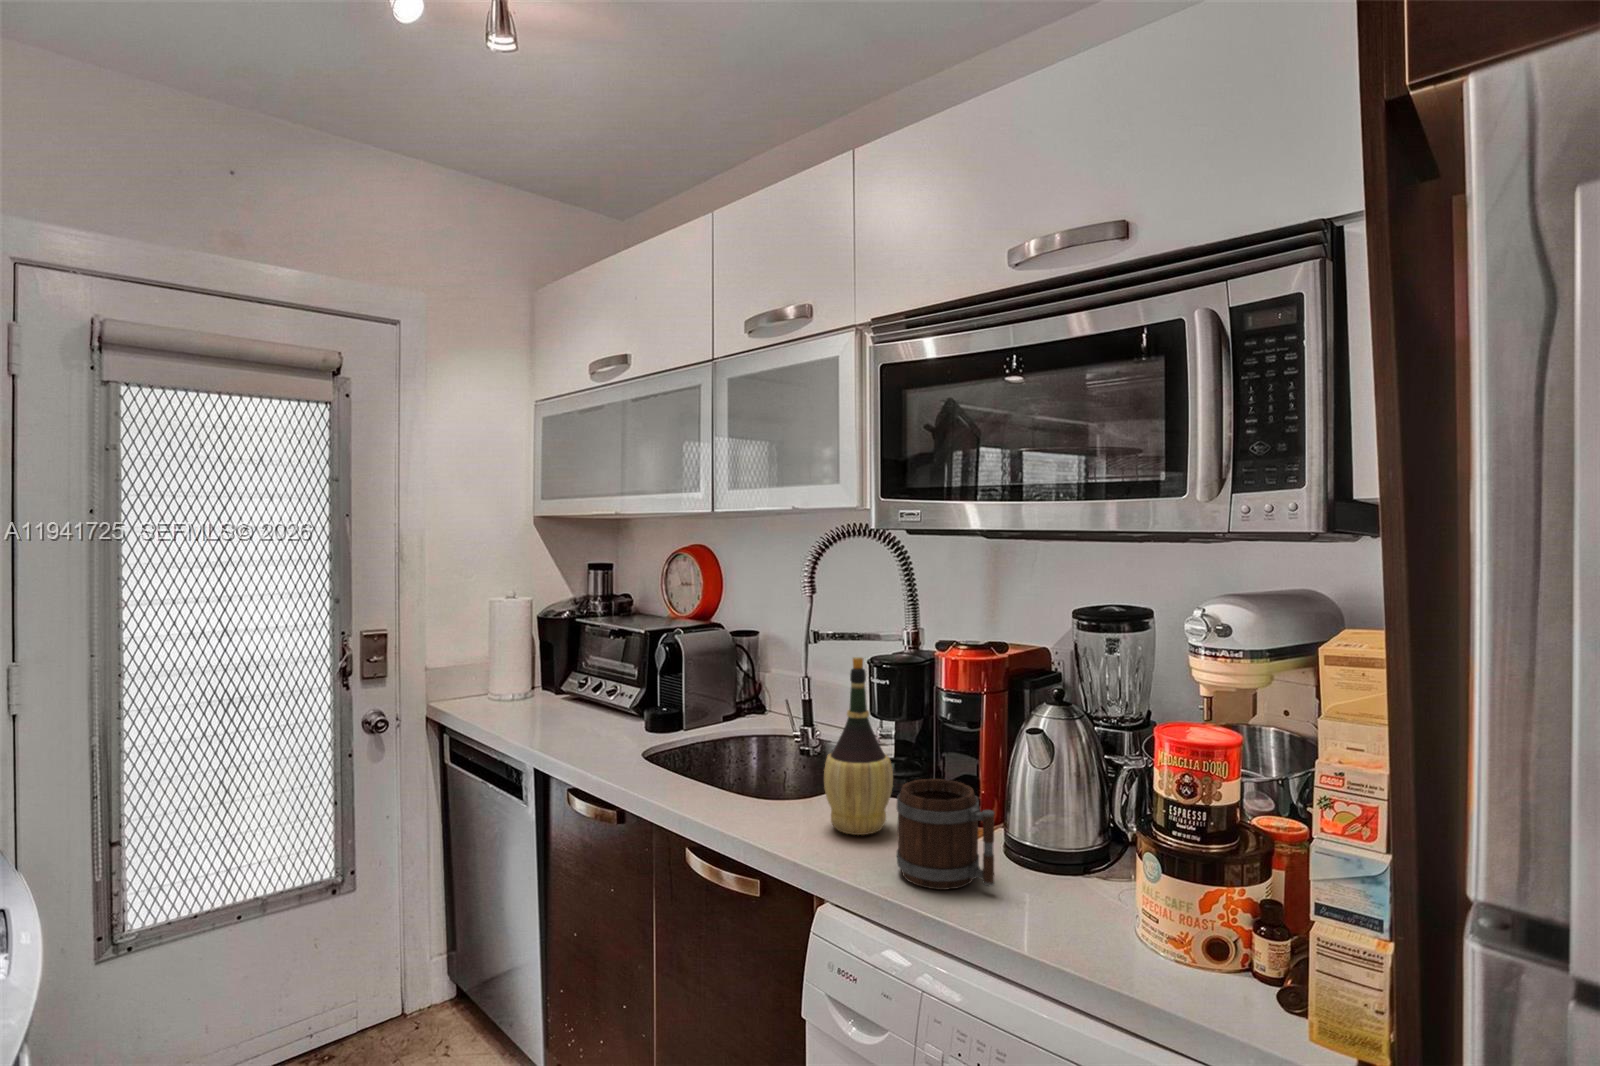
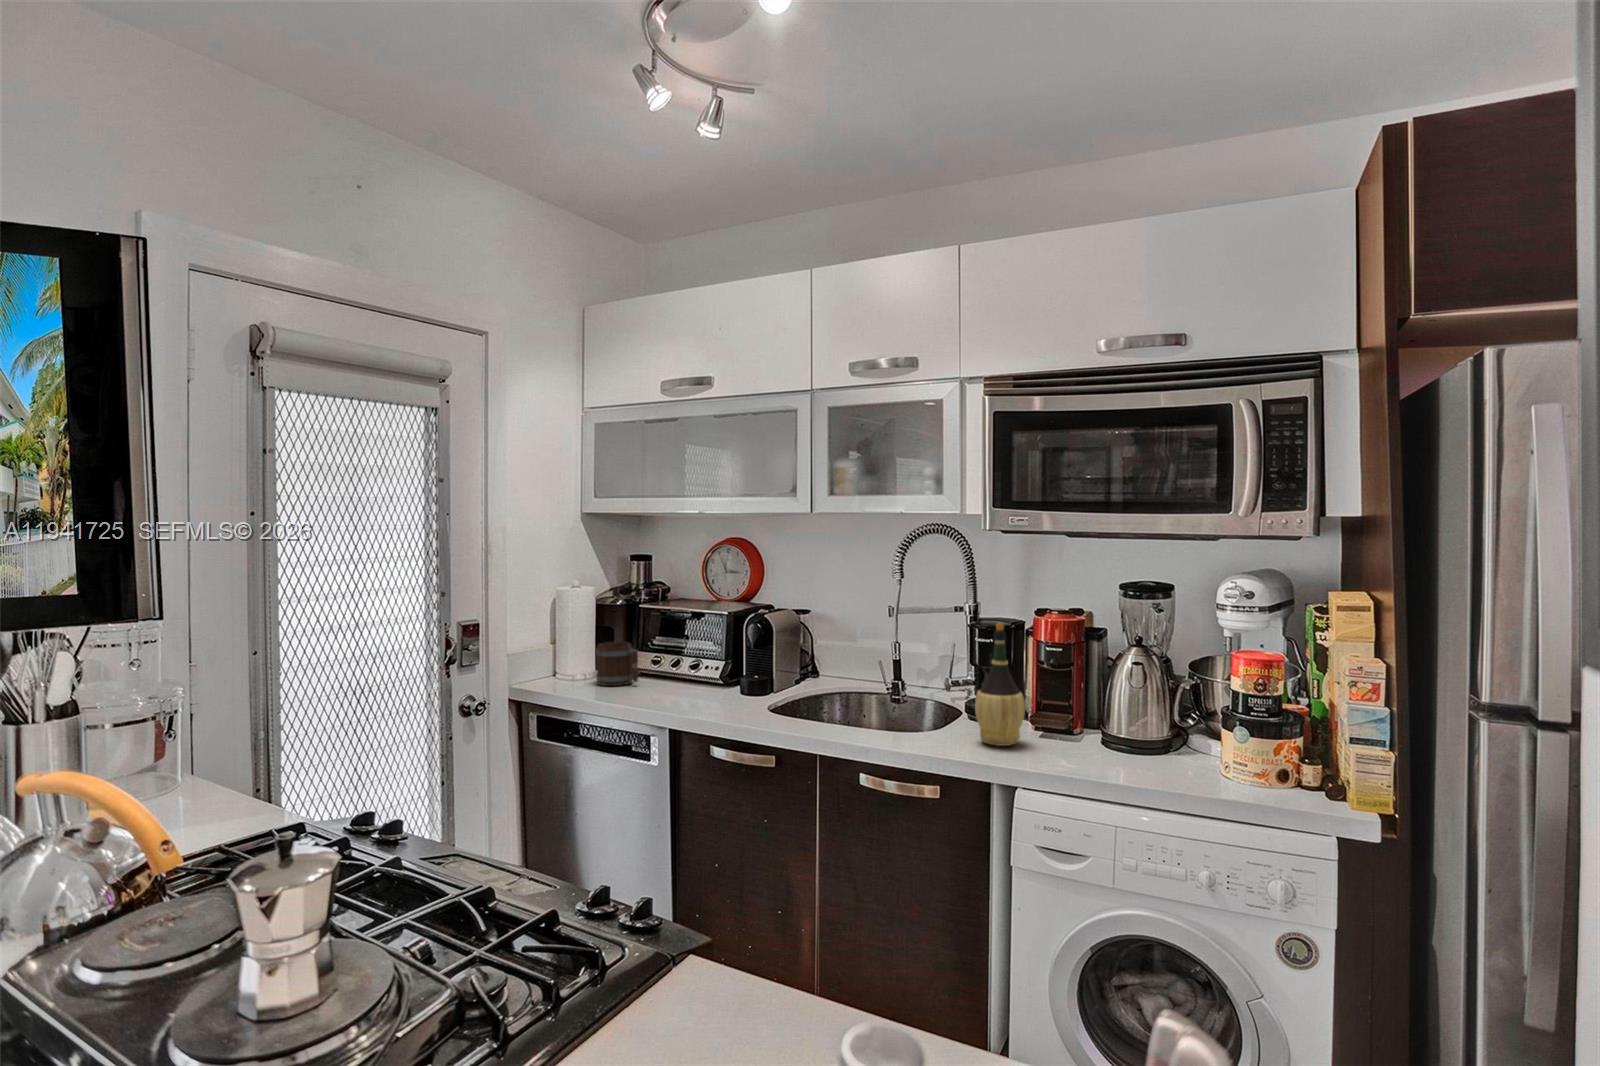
mug: present [897,779,995,890] -> present [596,642,638,686]

